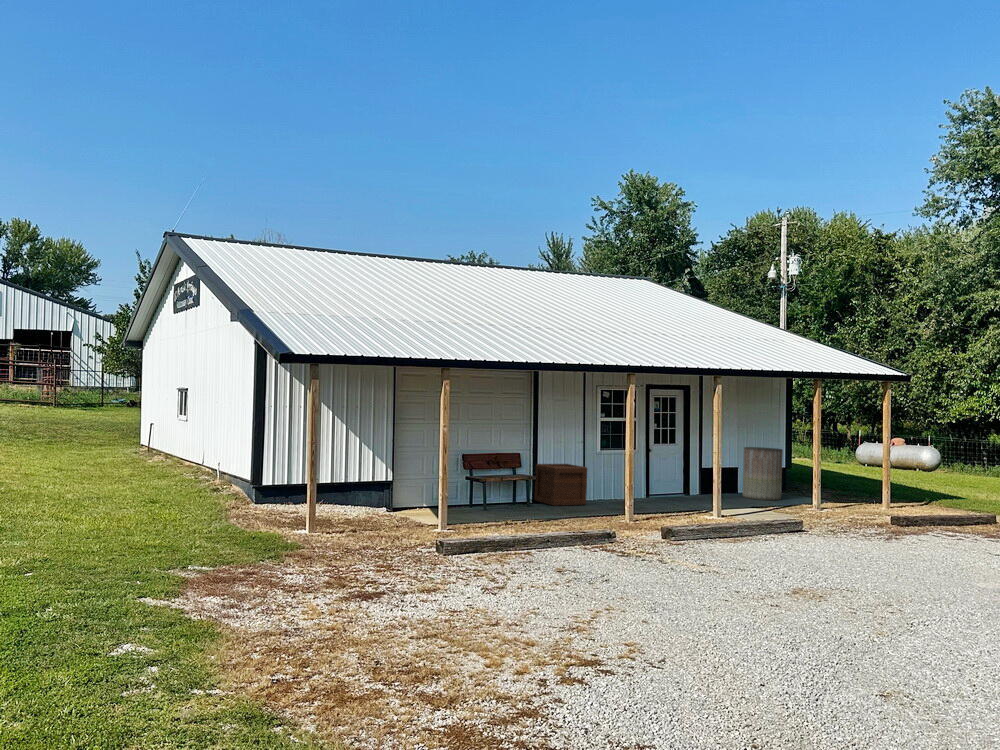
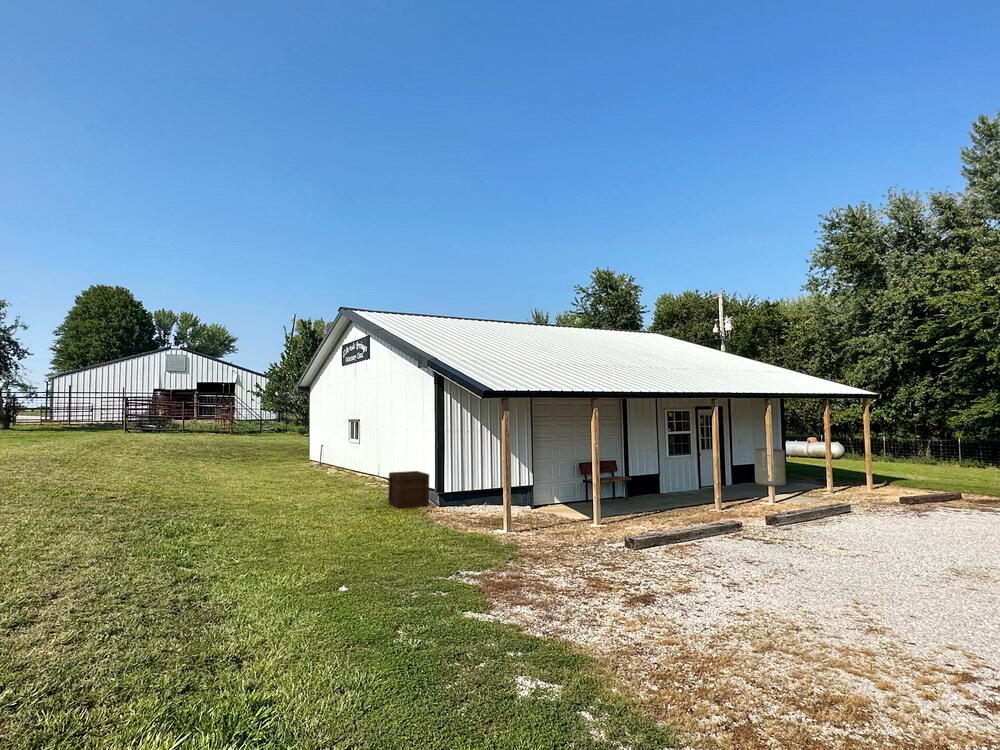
wooden crate: present [535,464,587,506] -> present [388,471,429,508]

